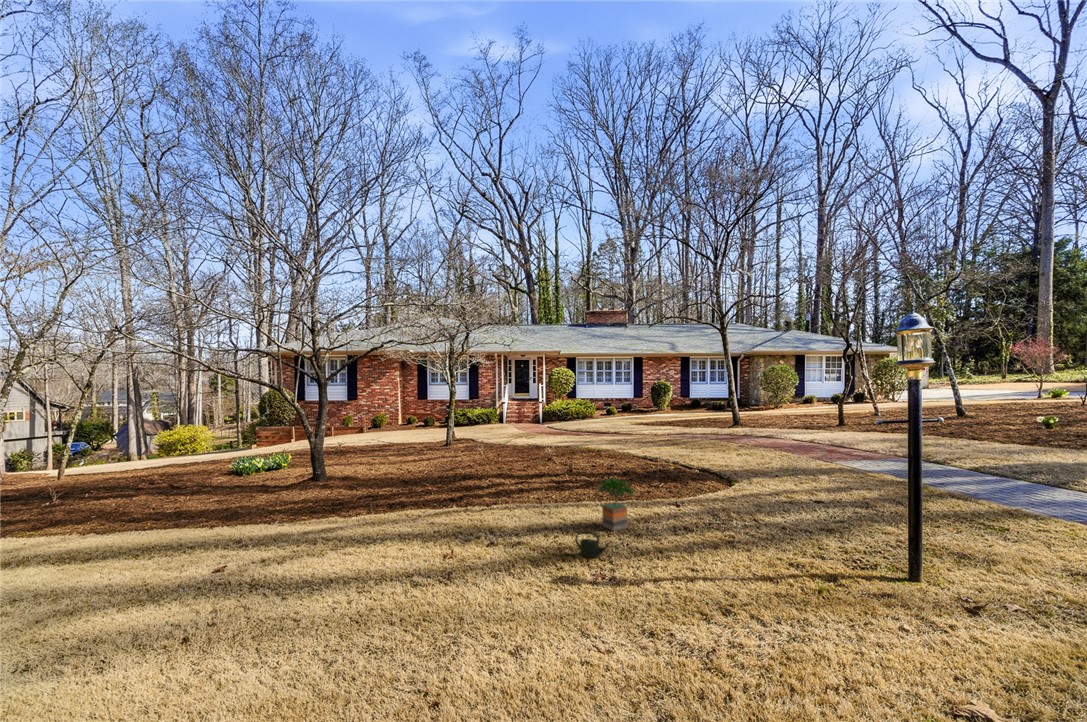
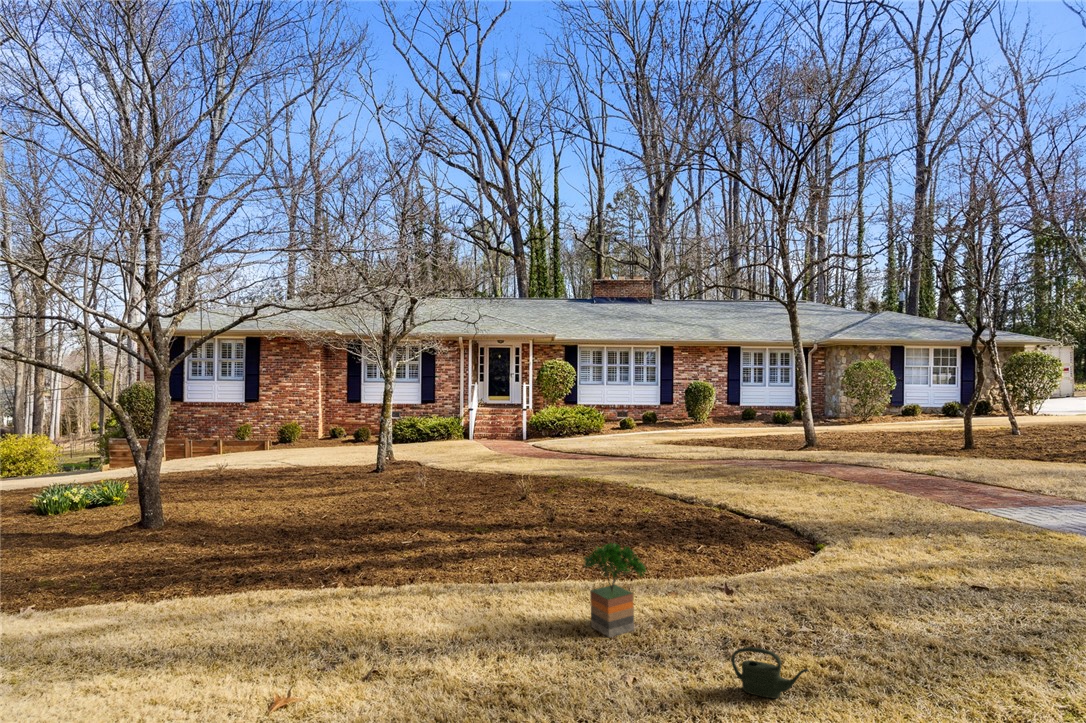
watering can: present [575,532,611,558] -> present [731,647,808,698]

